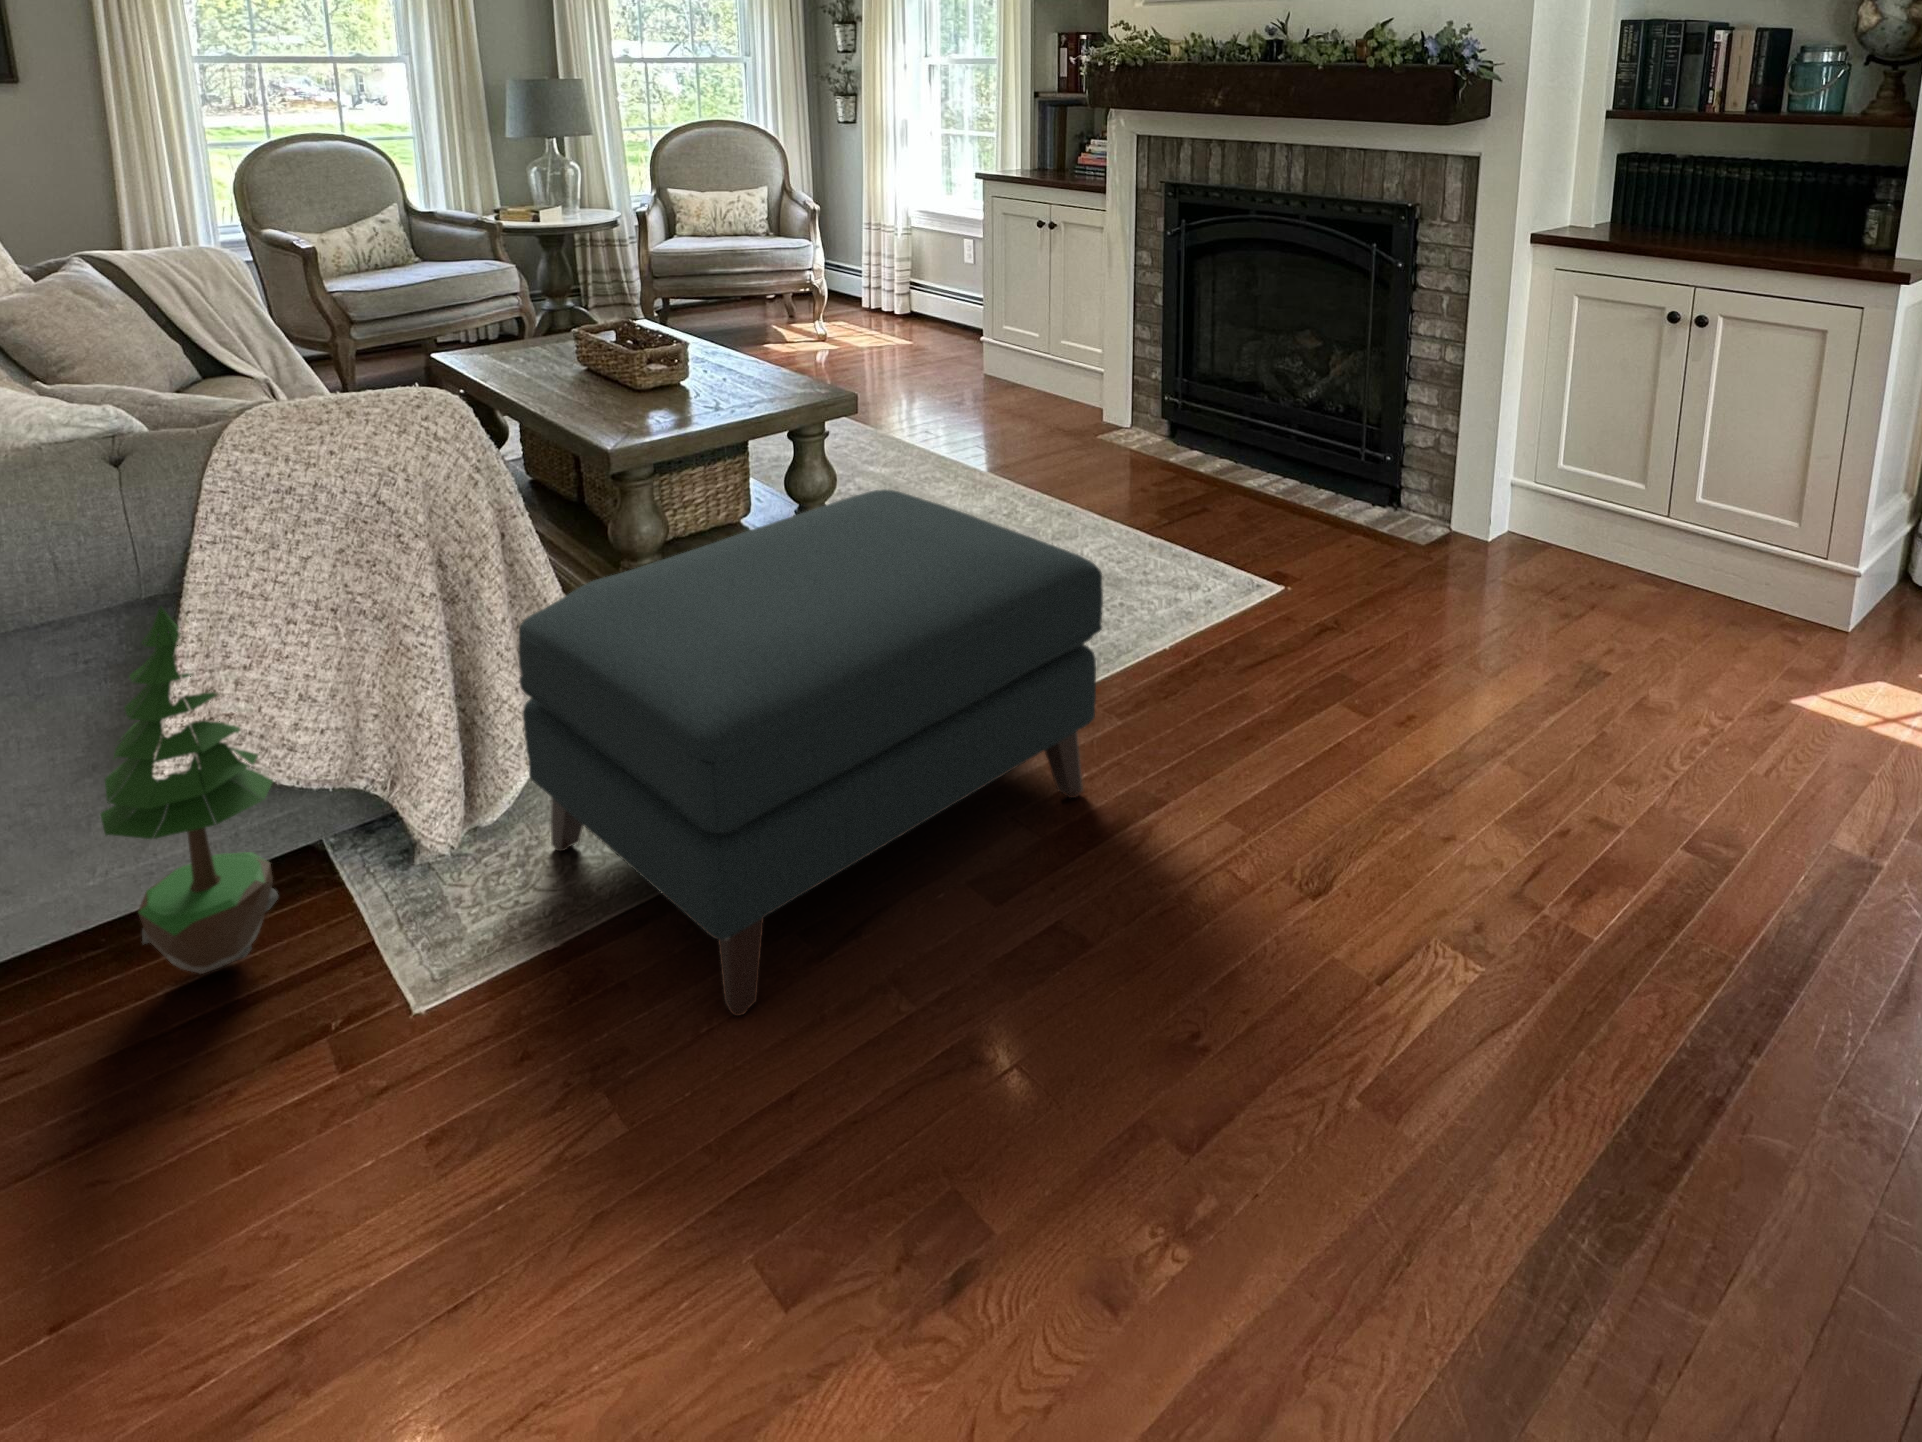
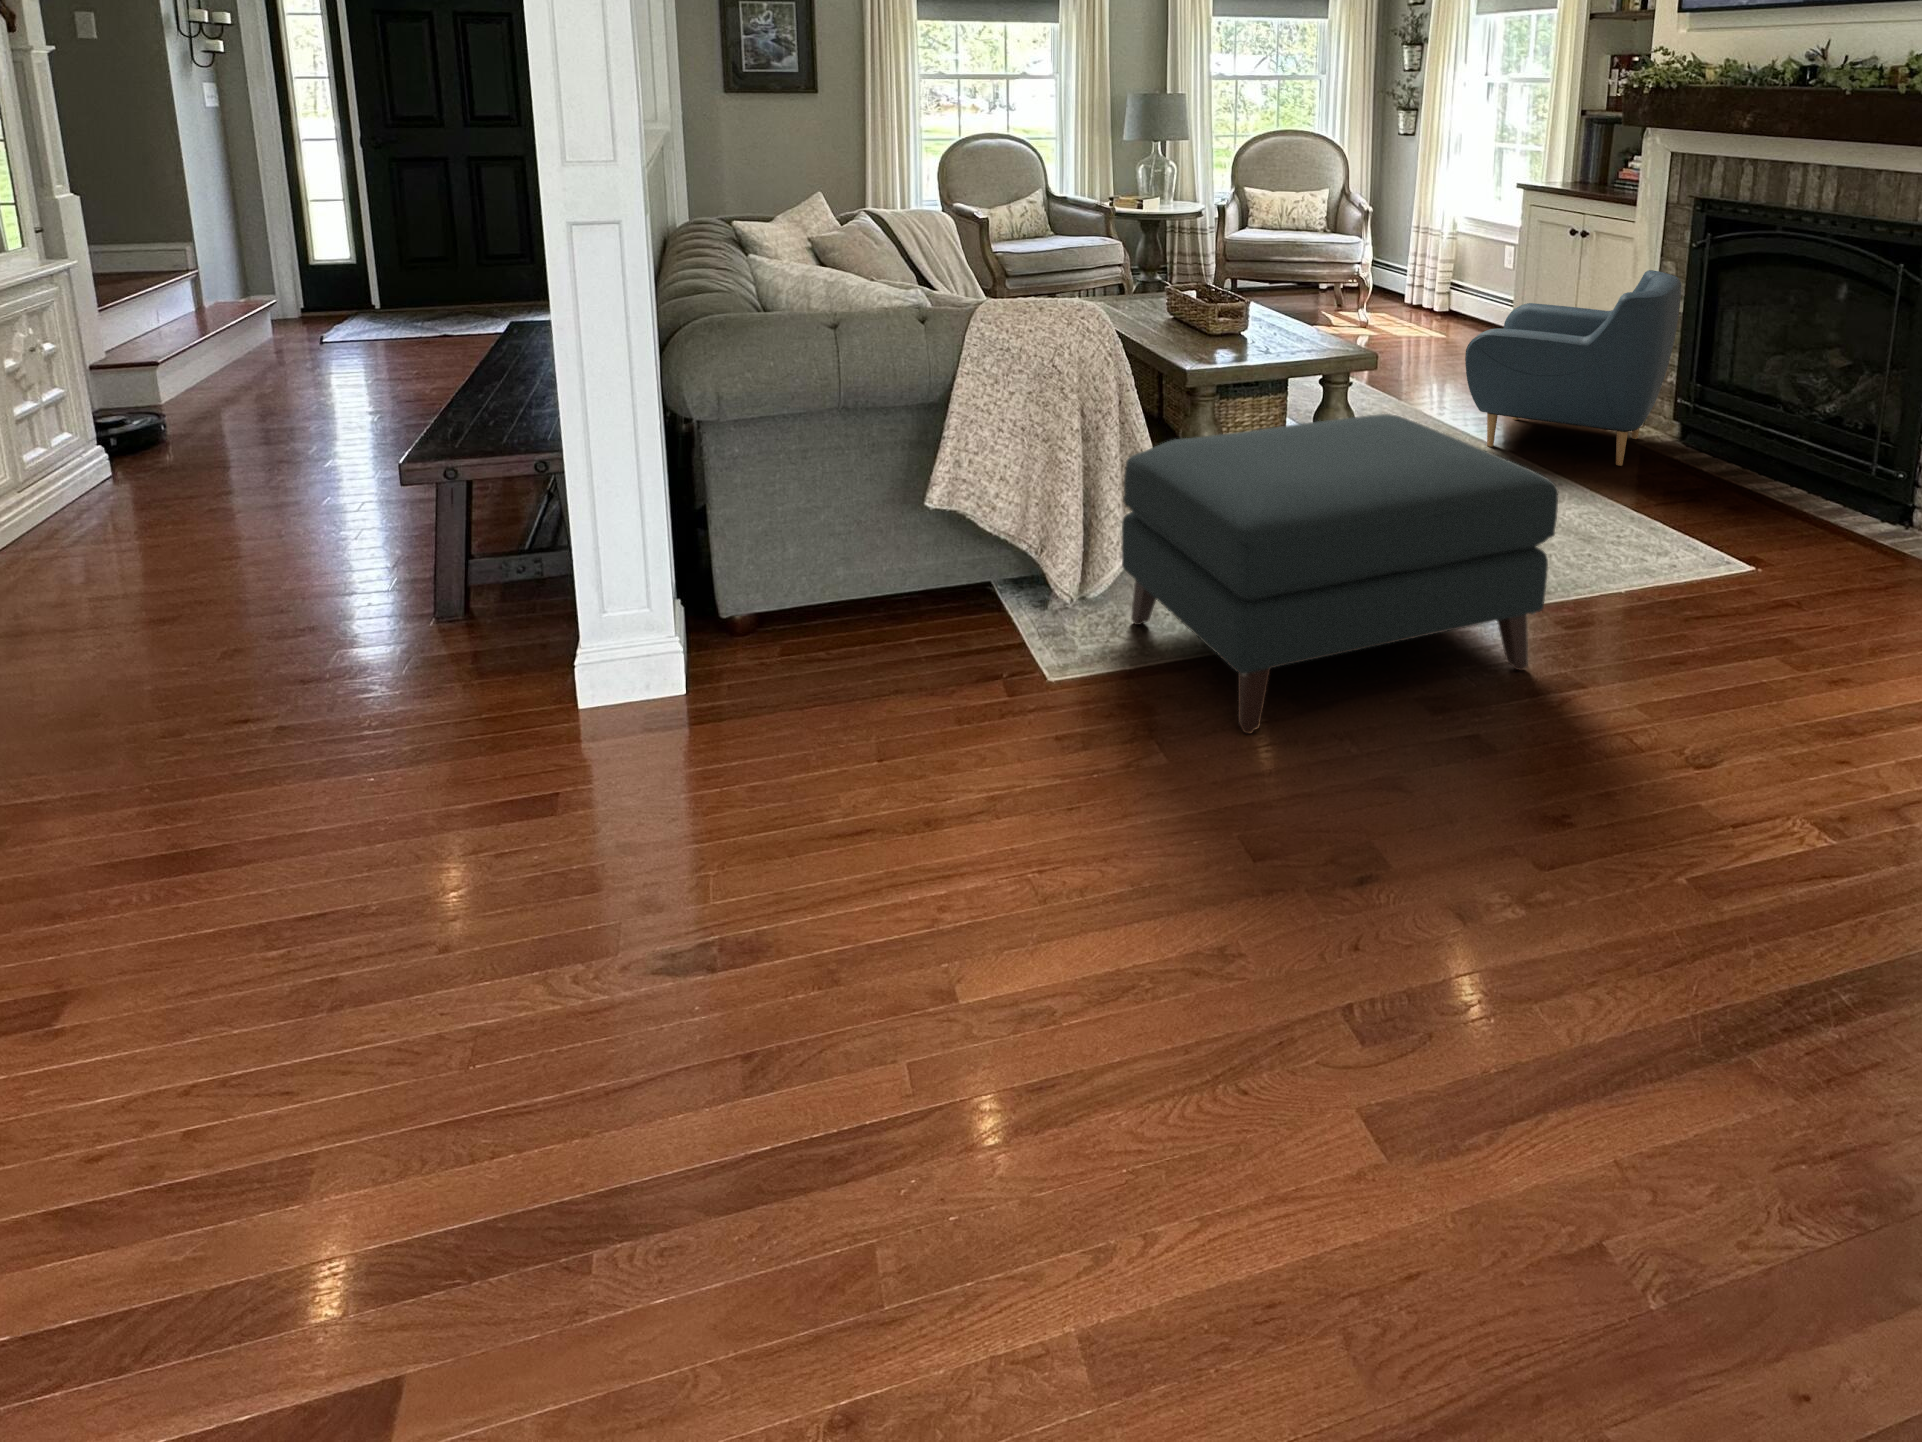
armchair: none [947,263,1157,481] -> present [1465,270,1681,466]
potted tree: present [100,607,278,974] -> none [888,403,978,640]

